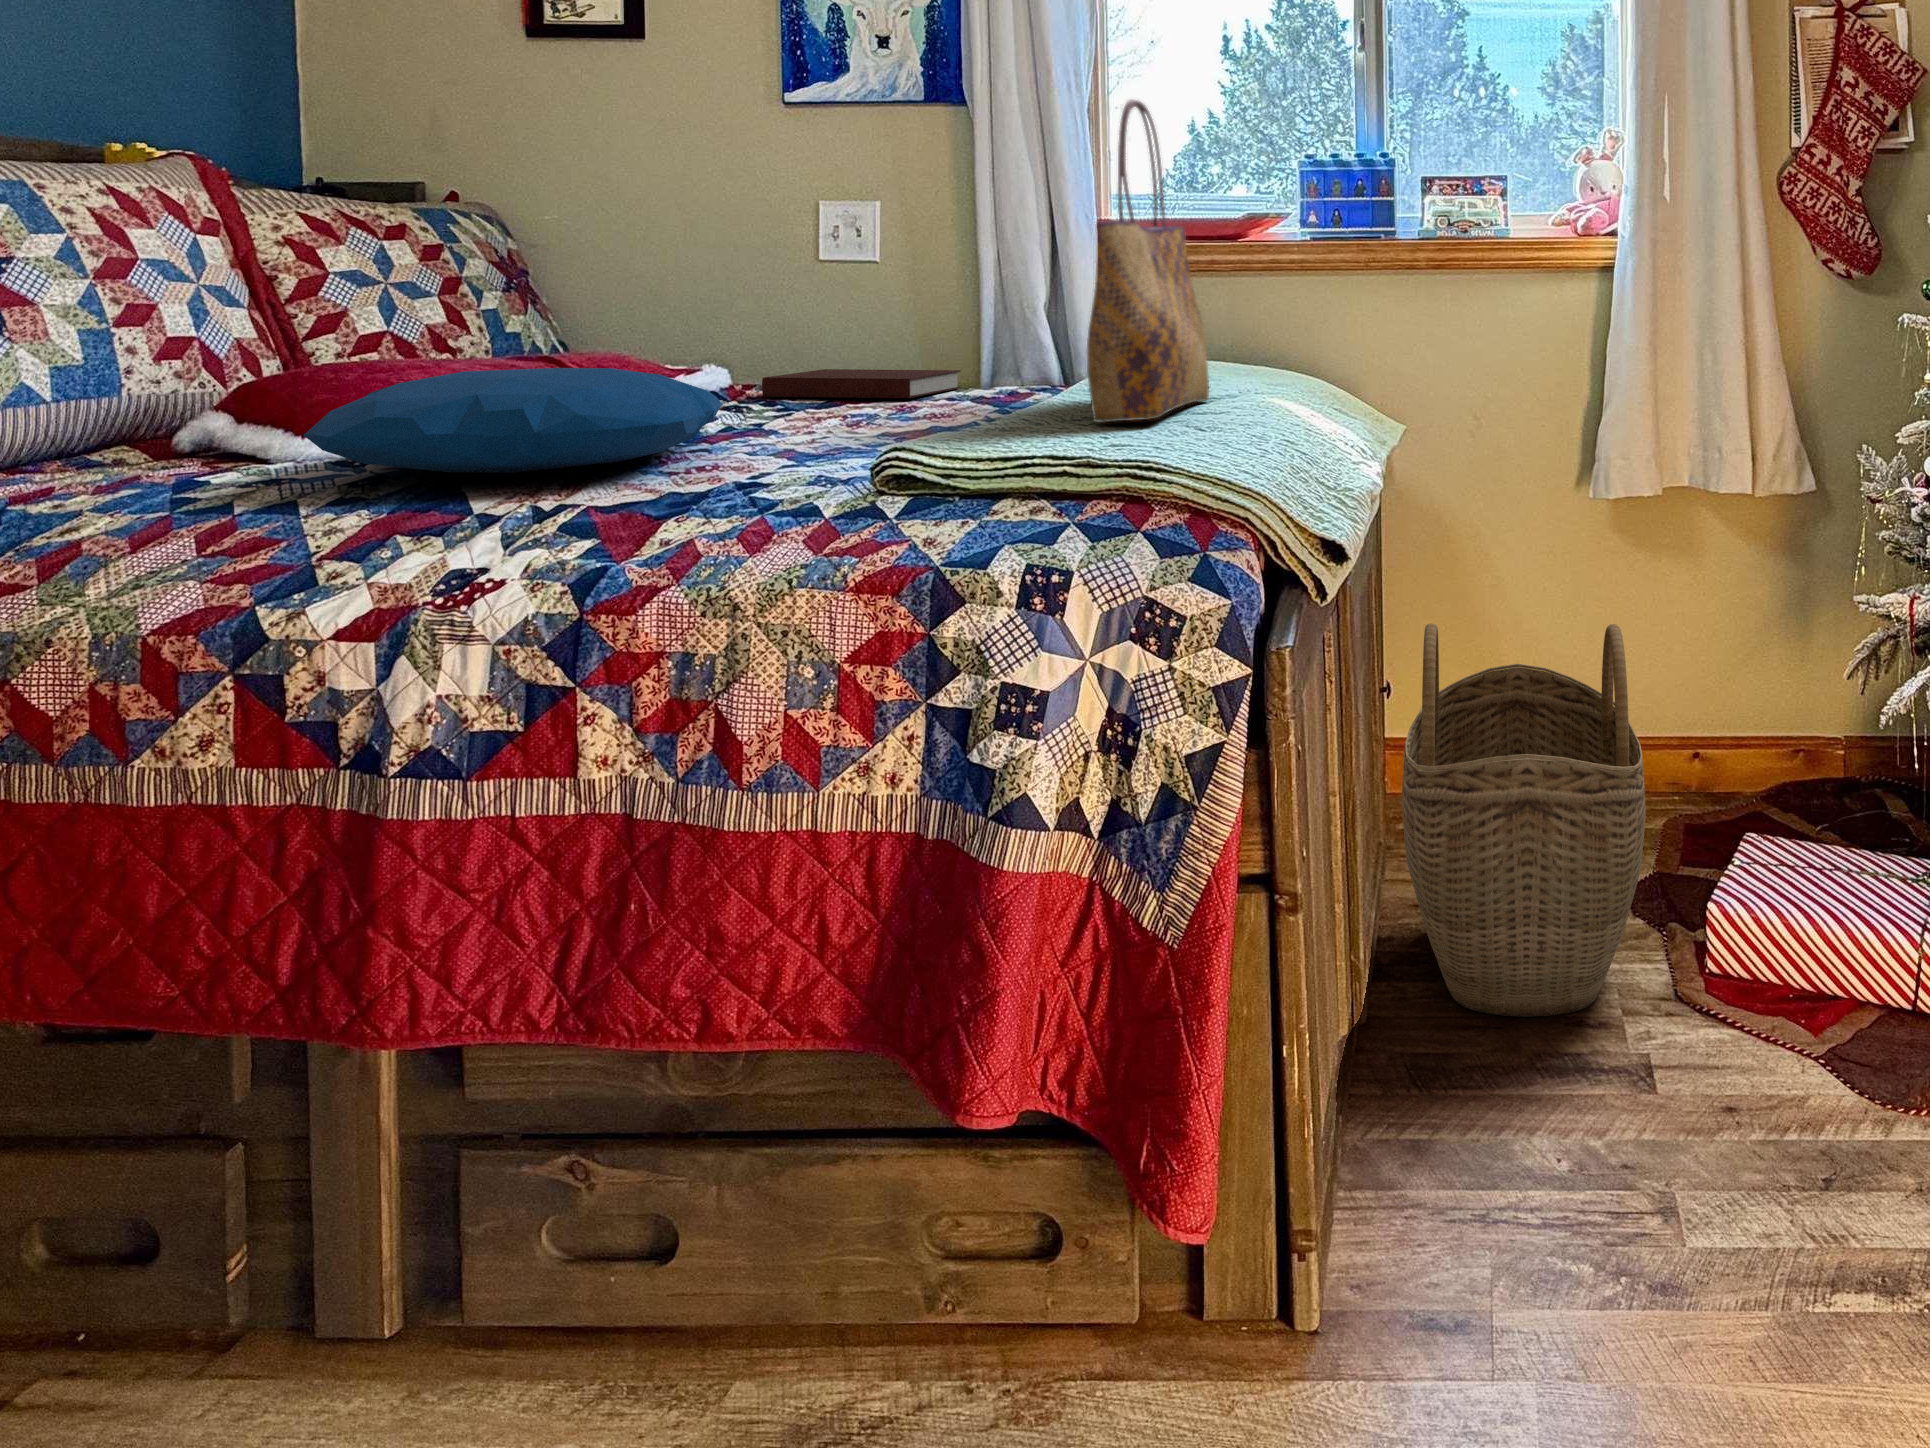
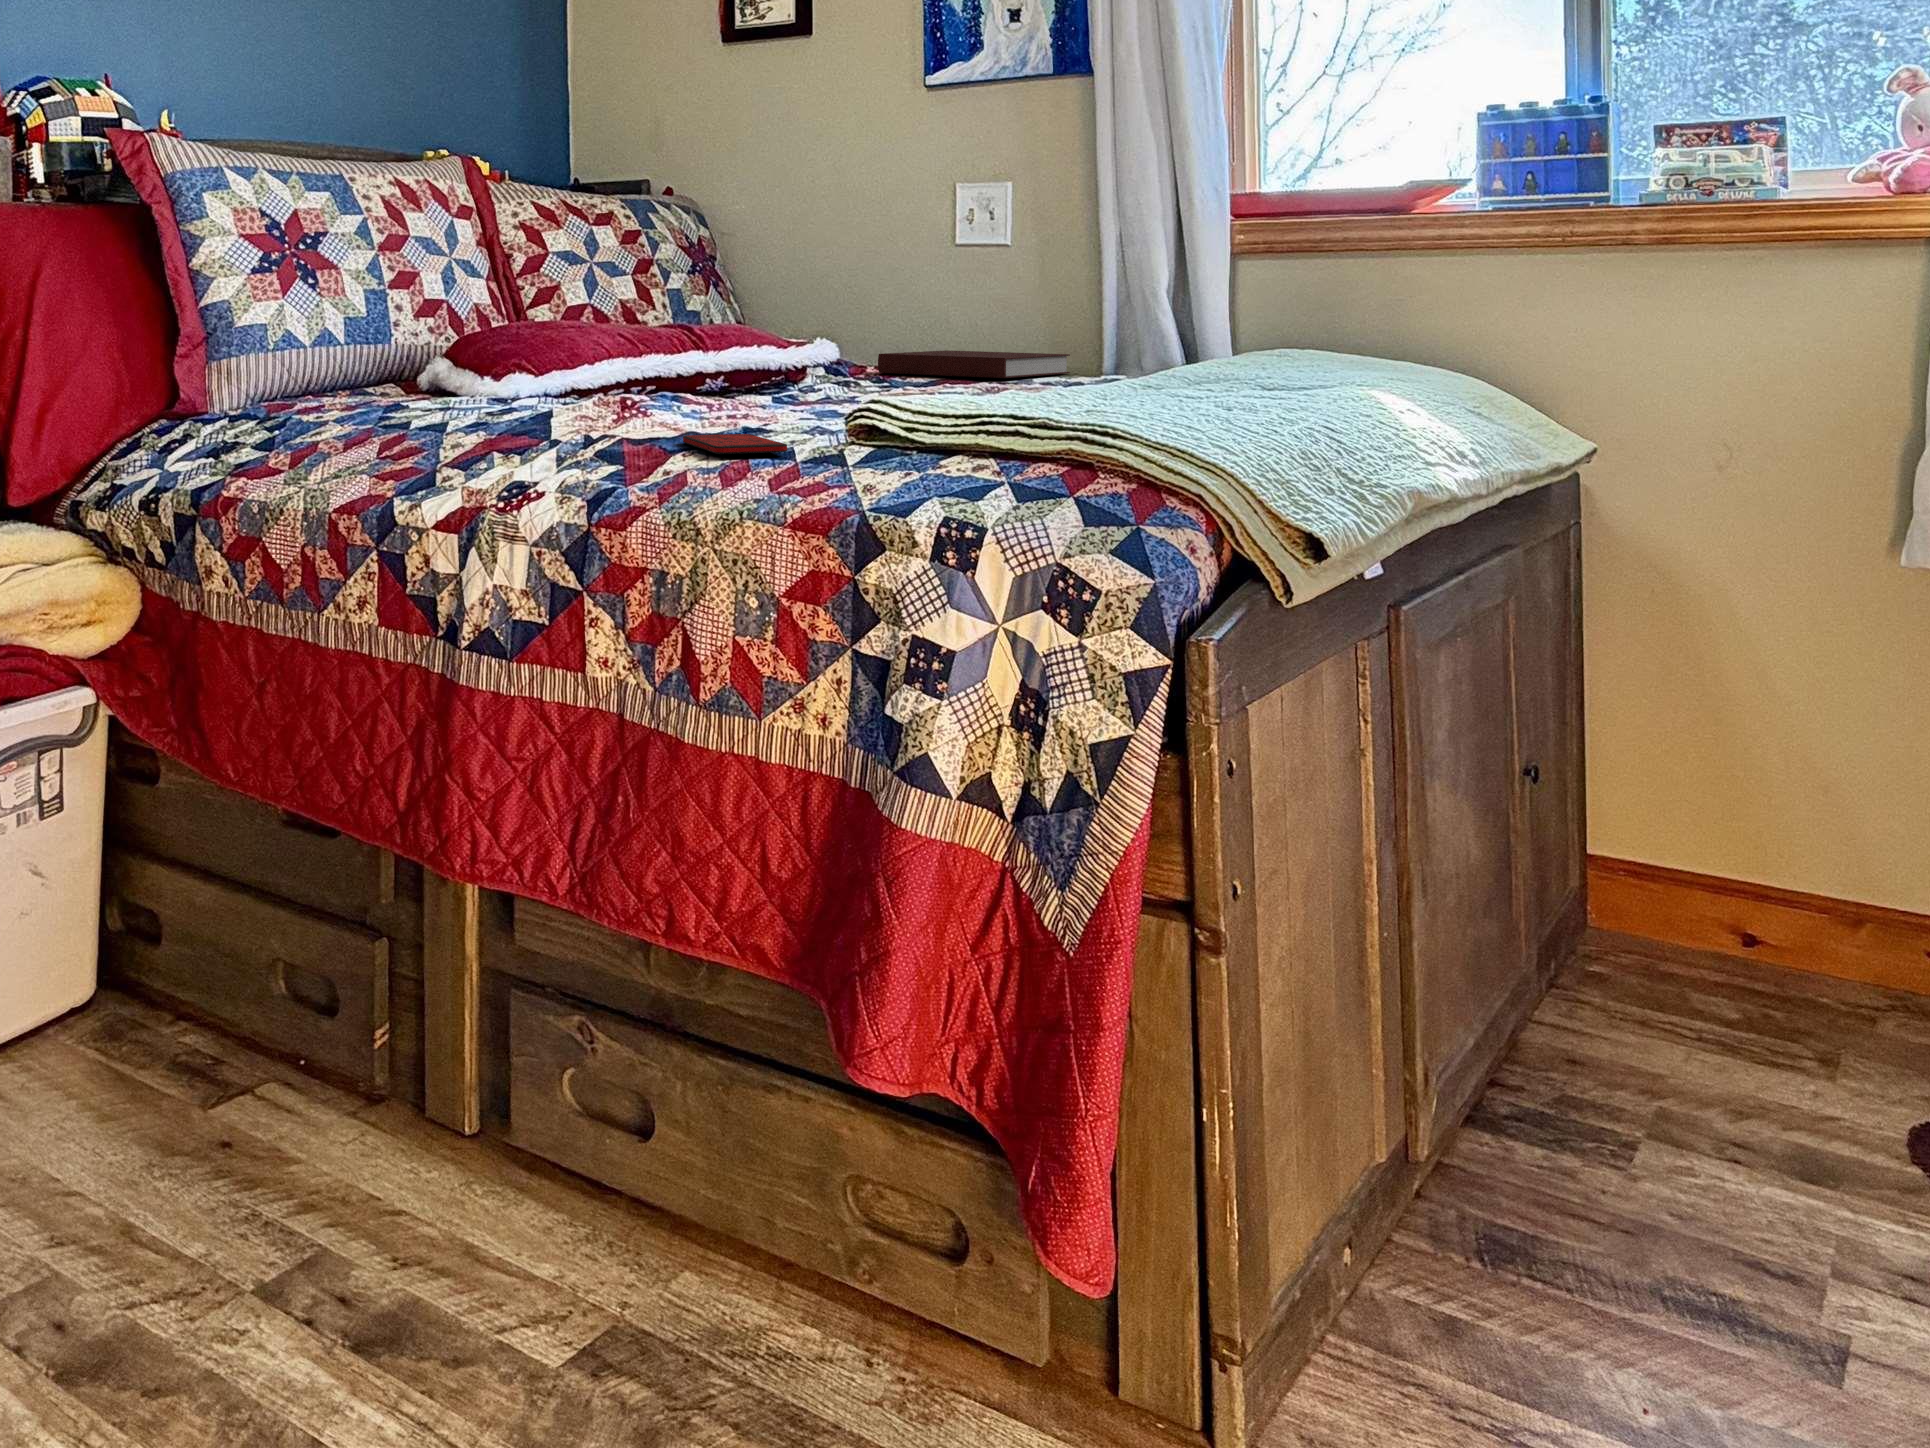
tote bag: present [1086,99,1209,423] -> none [1096,35,1273,392]
pillow: present [304,368,722,473] -> none [461,324,793,410]
smartphone: none [666,490,811,519] -> present [683,434,787,454]
woven basket: present [1402,624,1646,1017] -> none [1523,686,1911,1251]

